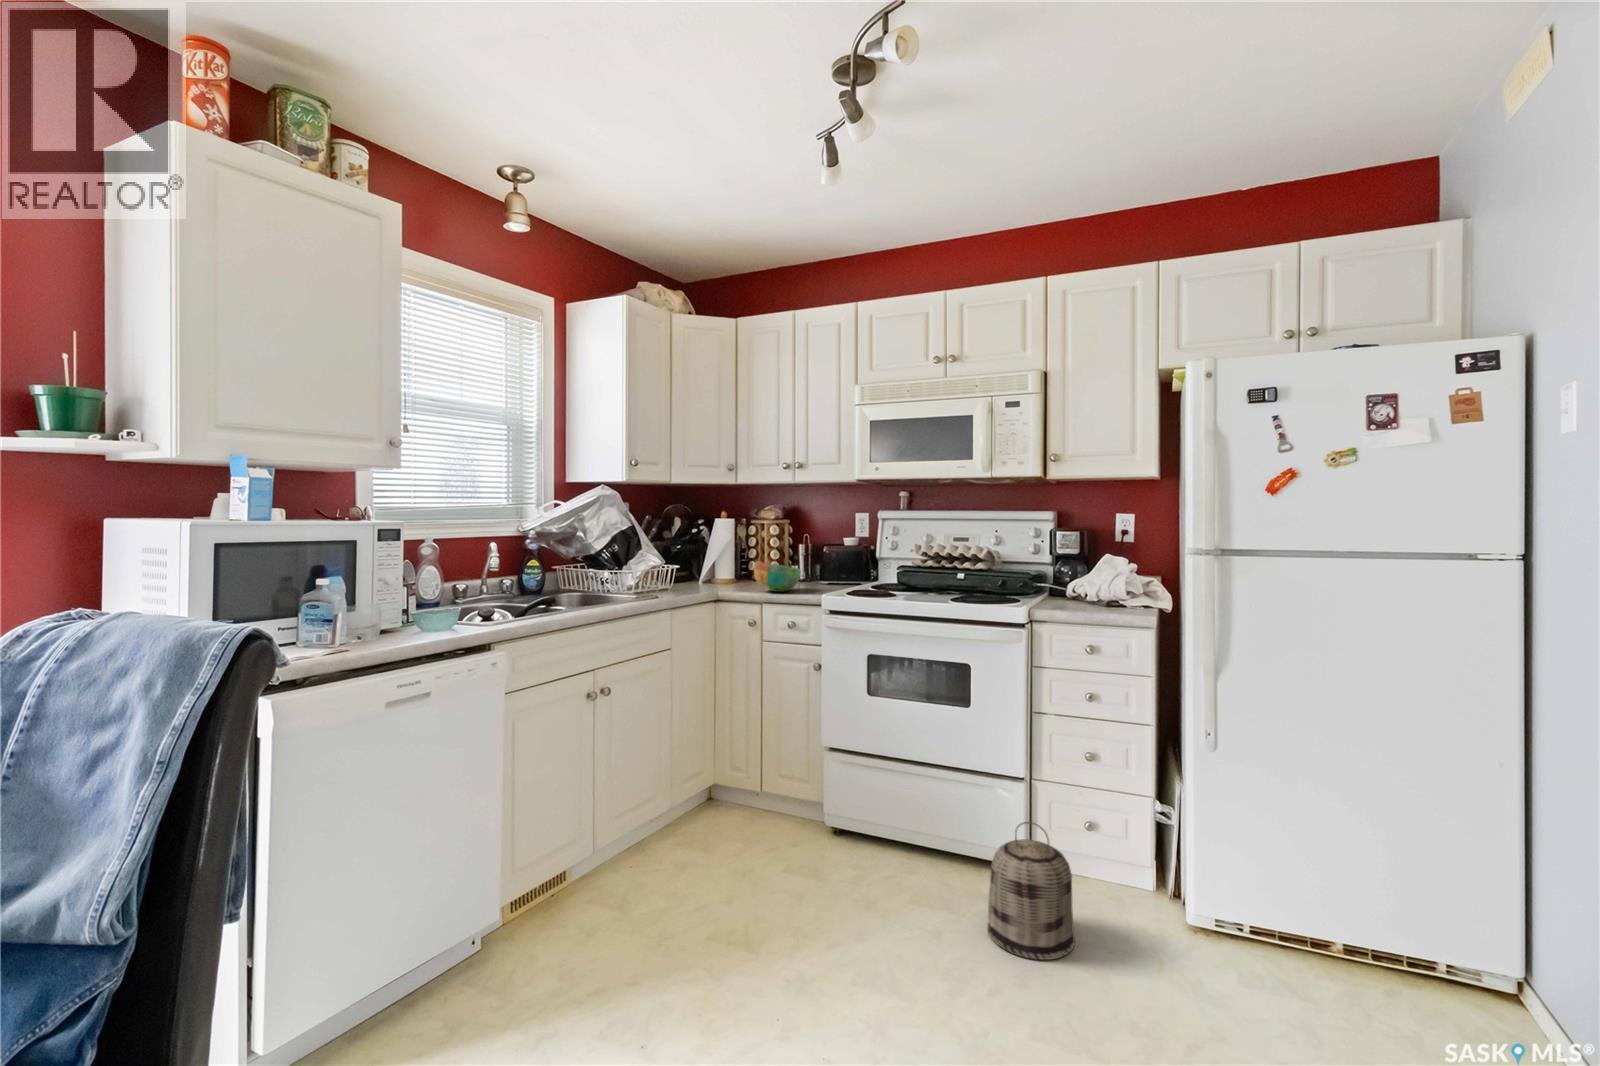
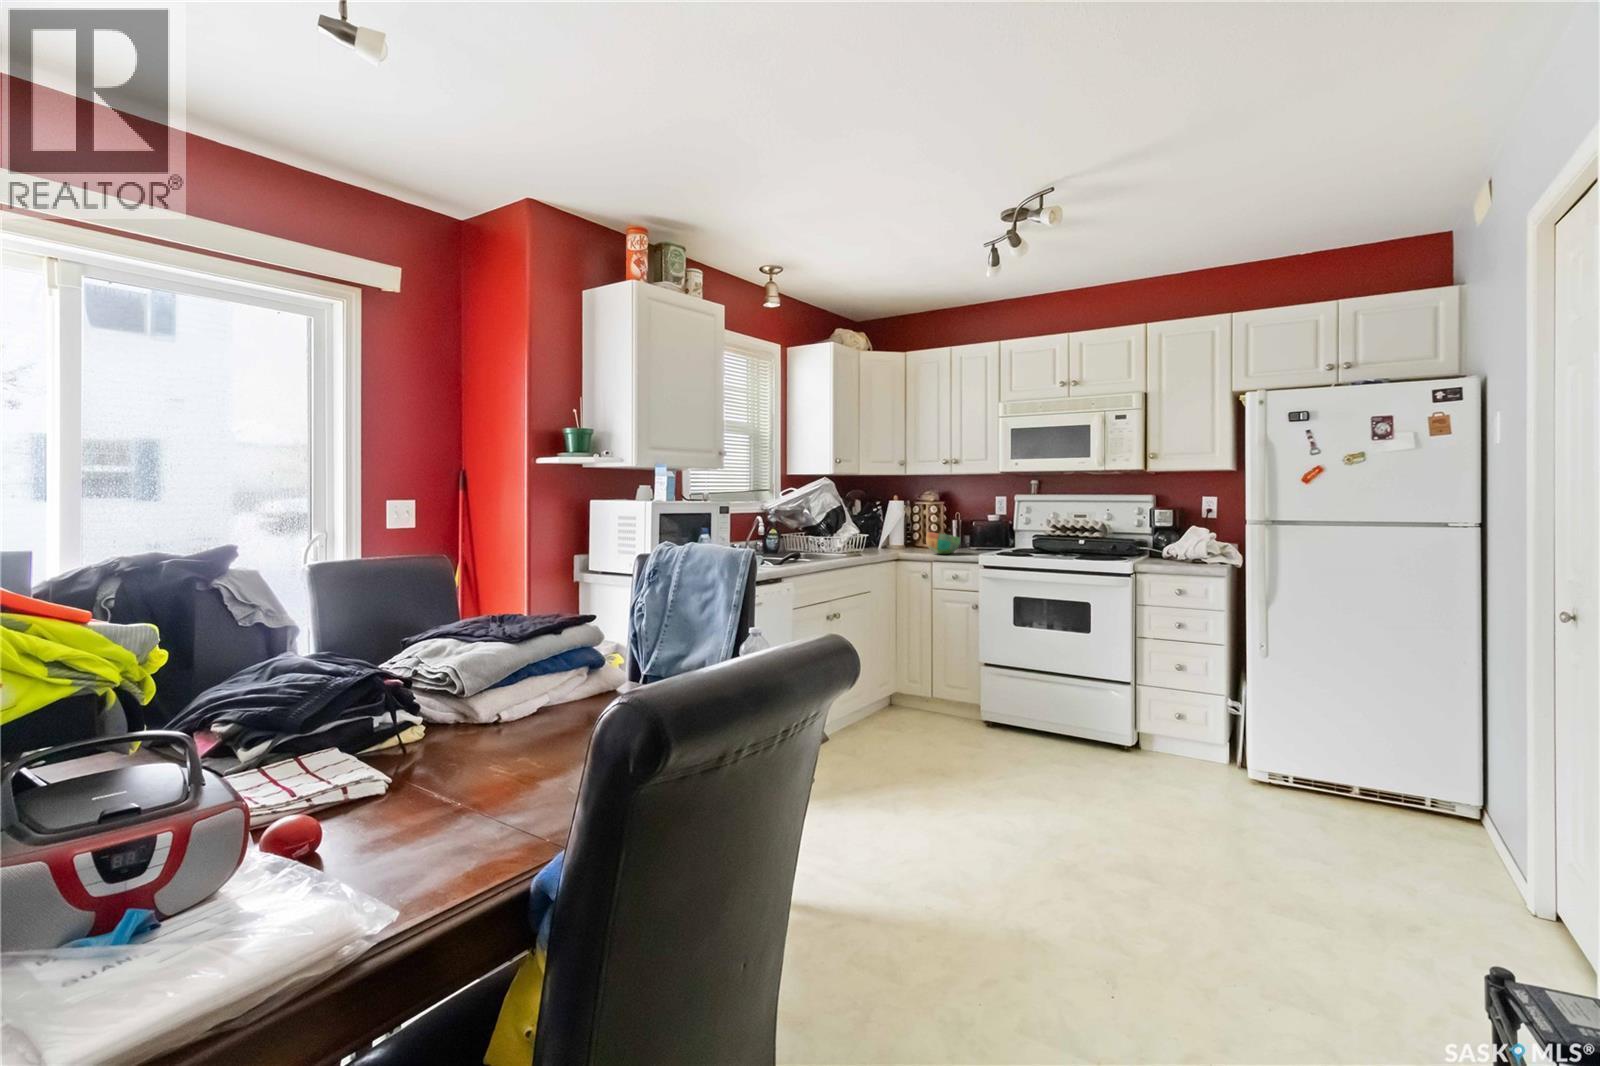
basket: present [987,822,1075,960] -> none [1103,701,1164,787]

